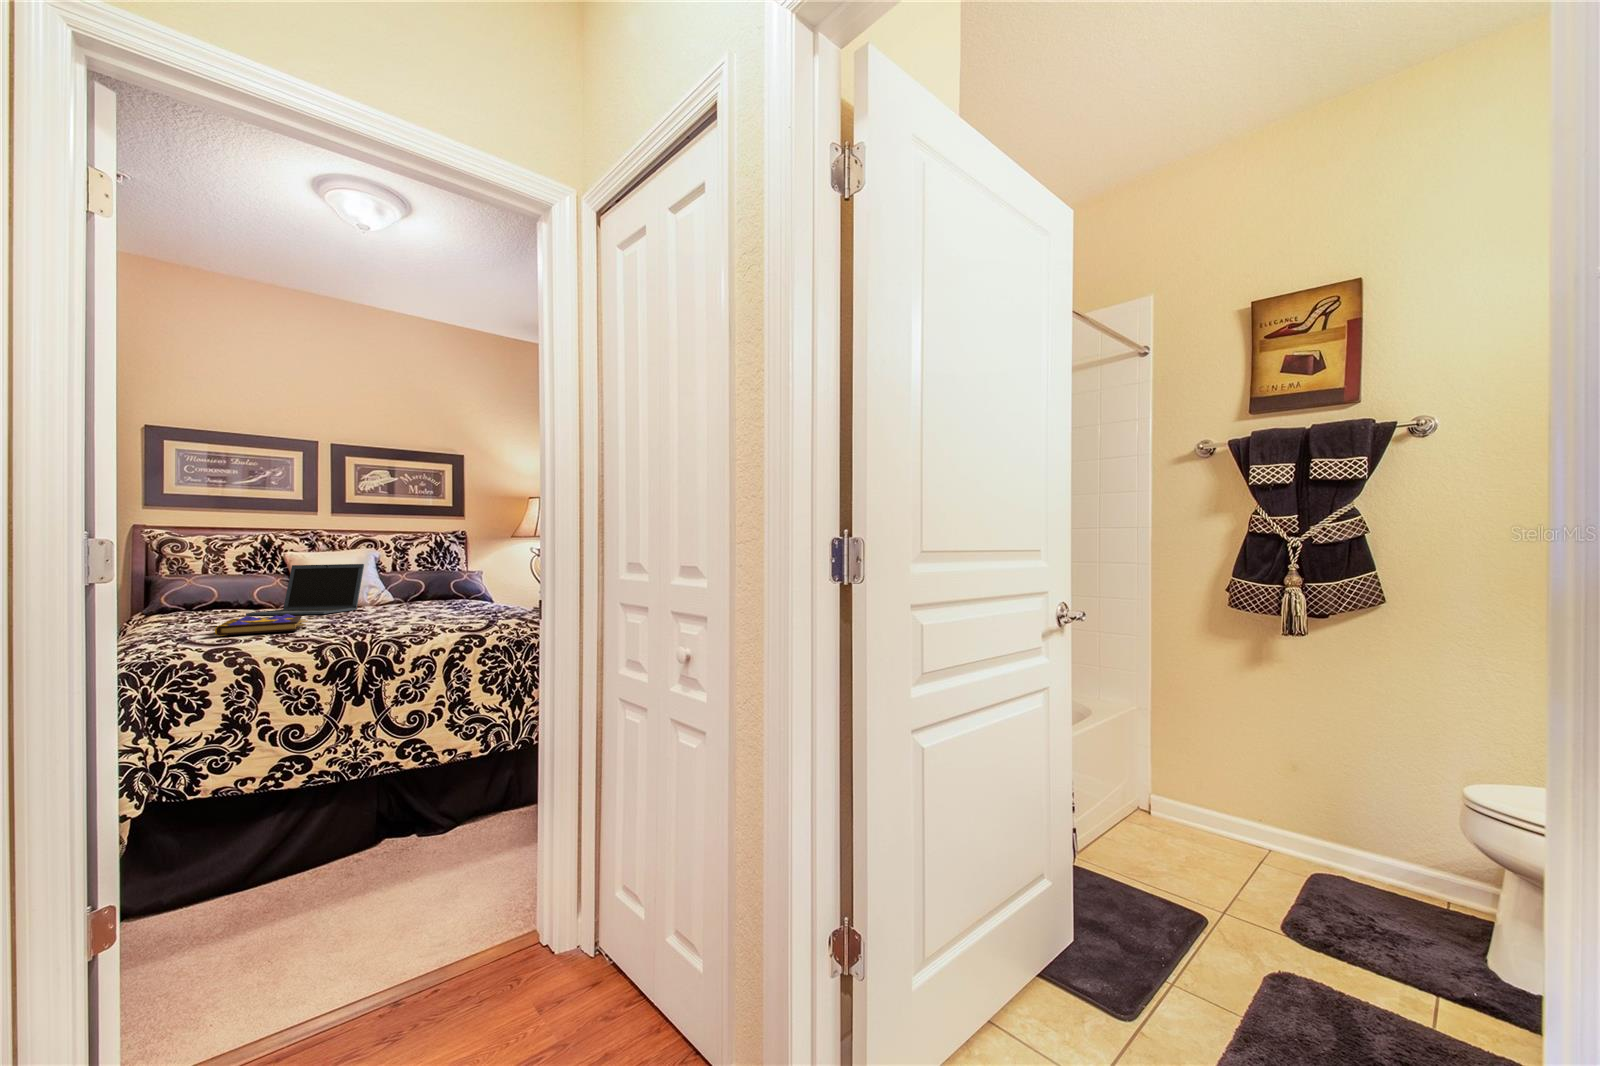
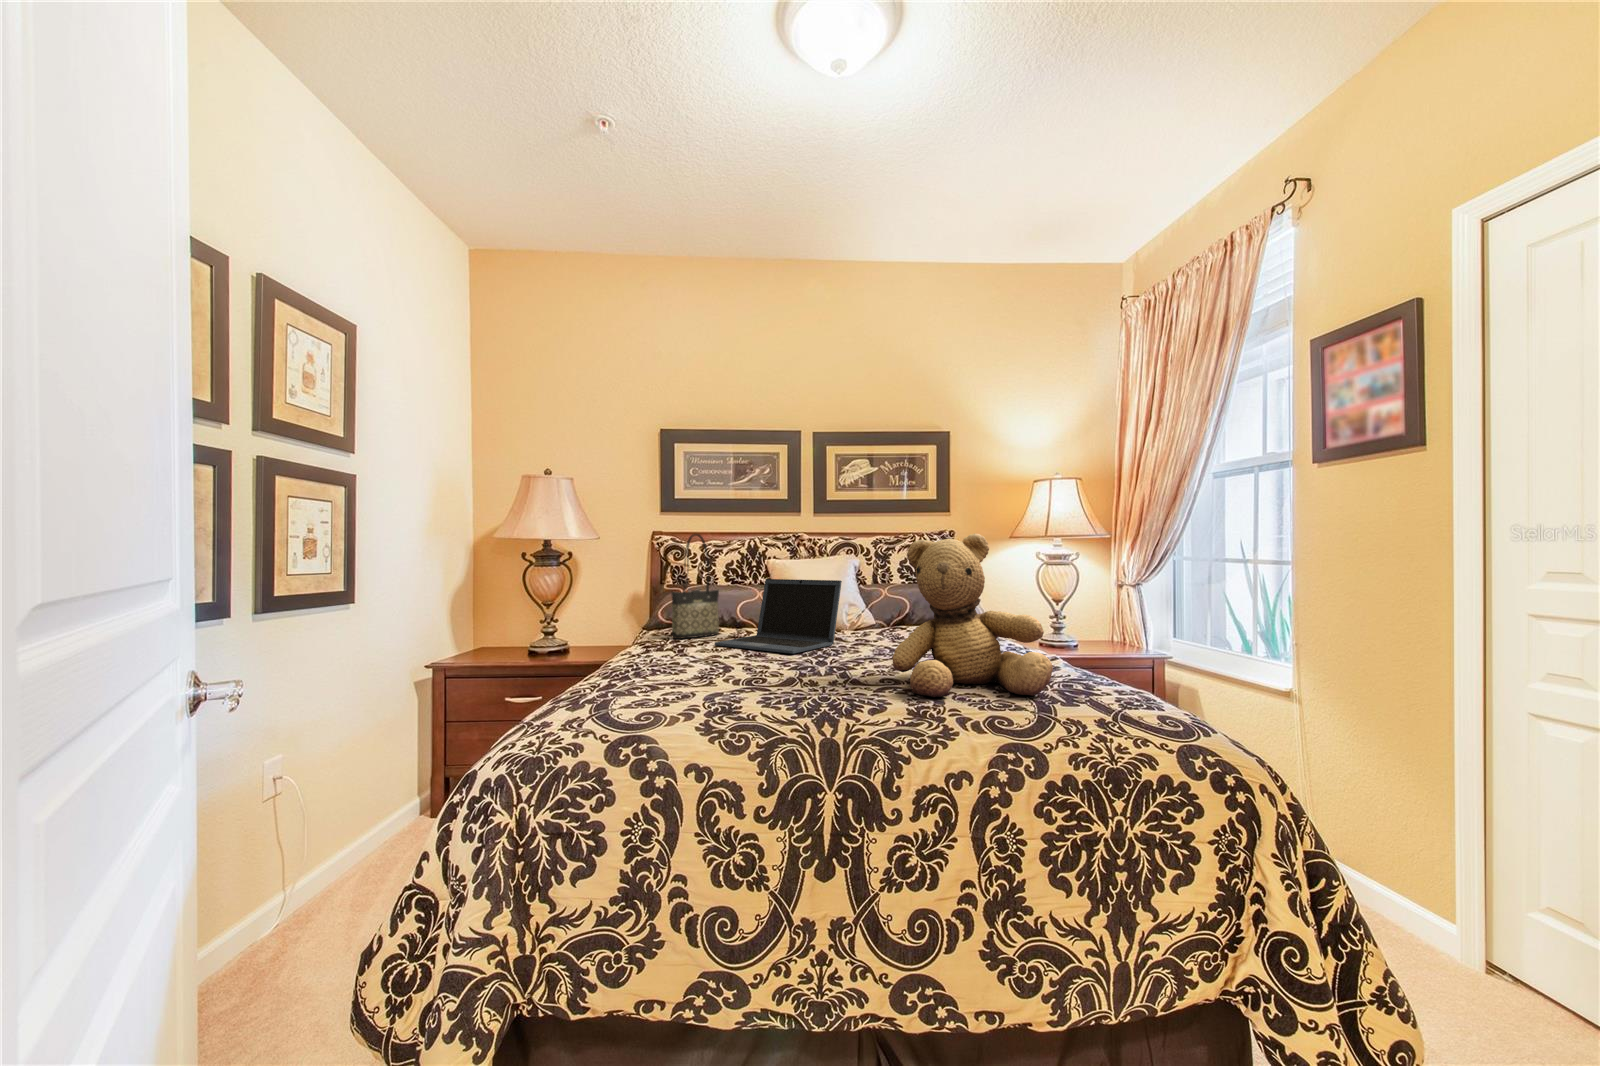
tote bag: none [194,529,243,615] -> present [672,534,719,639]
teddy bear: none [403,530,497,619] -> present [892,534,1053,697]
book: present [215,614,308,636] -> none [628,666,760,714]

